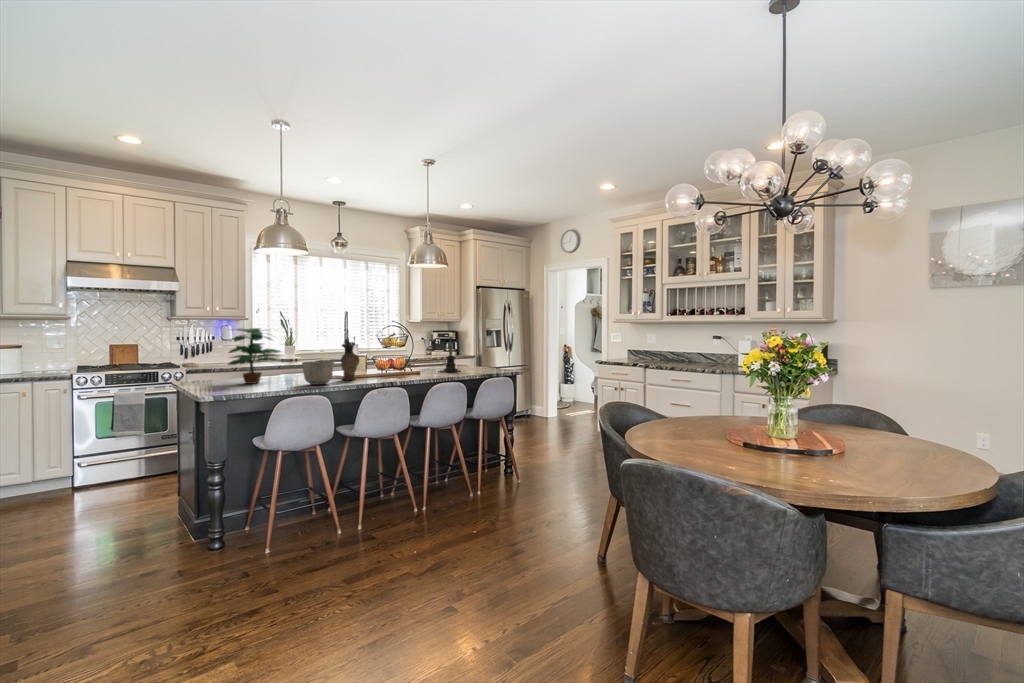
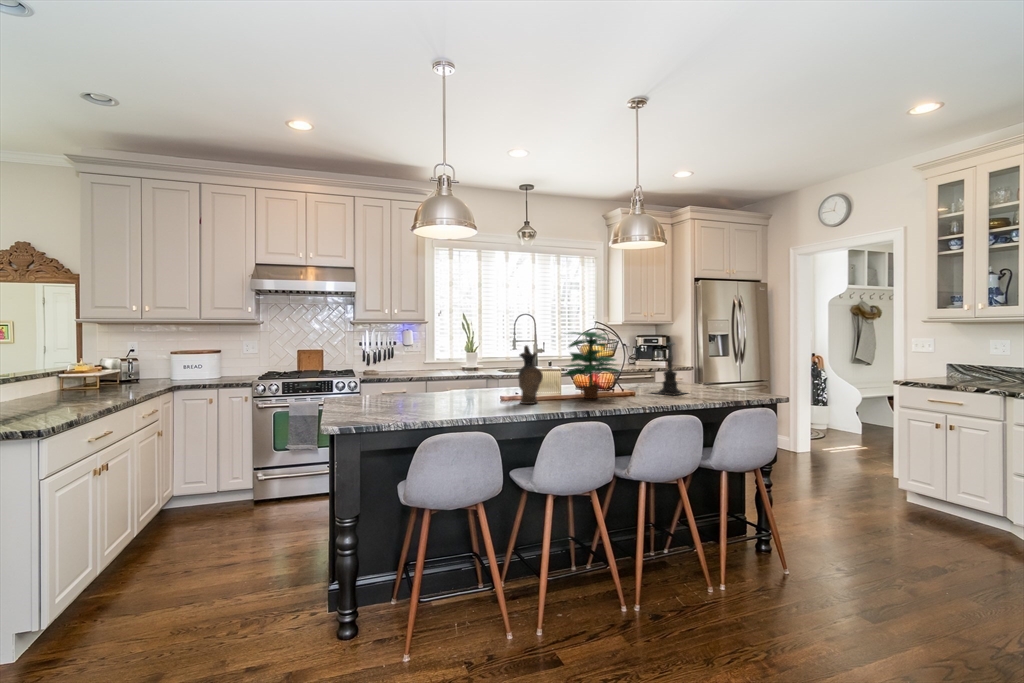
potted plant: present [228,328,280,384] -> present [565,332,619,399]
ceramic bowl: present [302,361,334,385] -> none [465,377,508,411]

